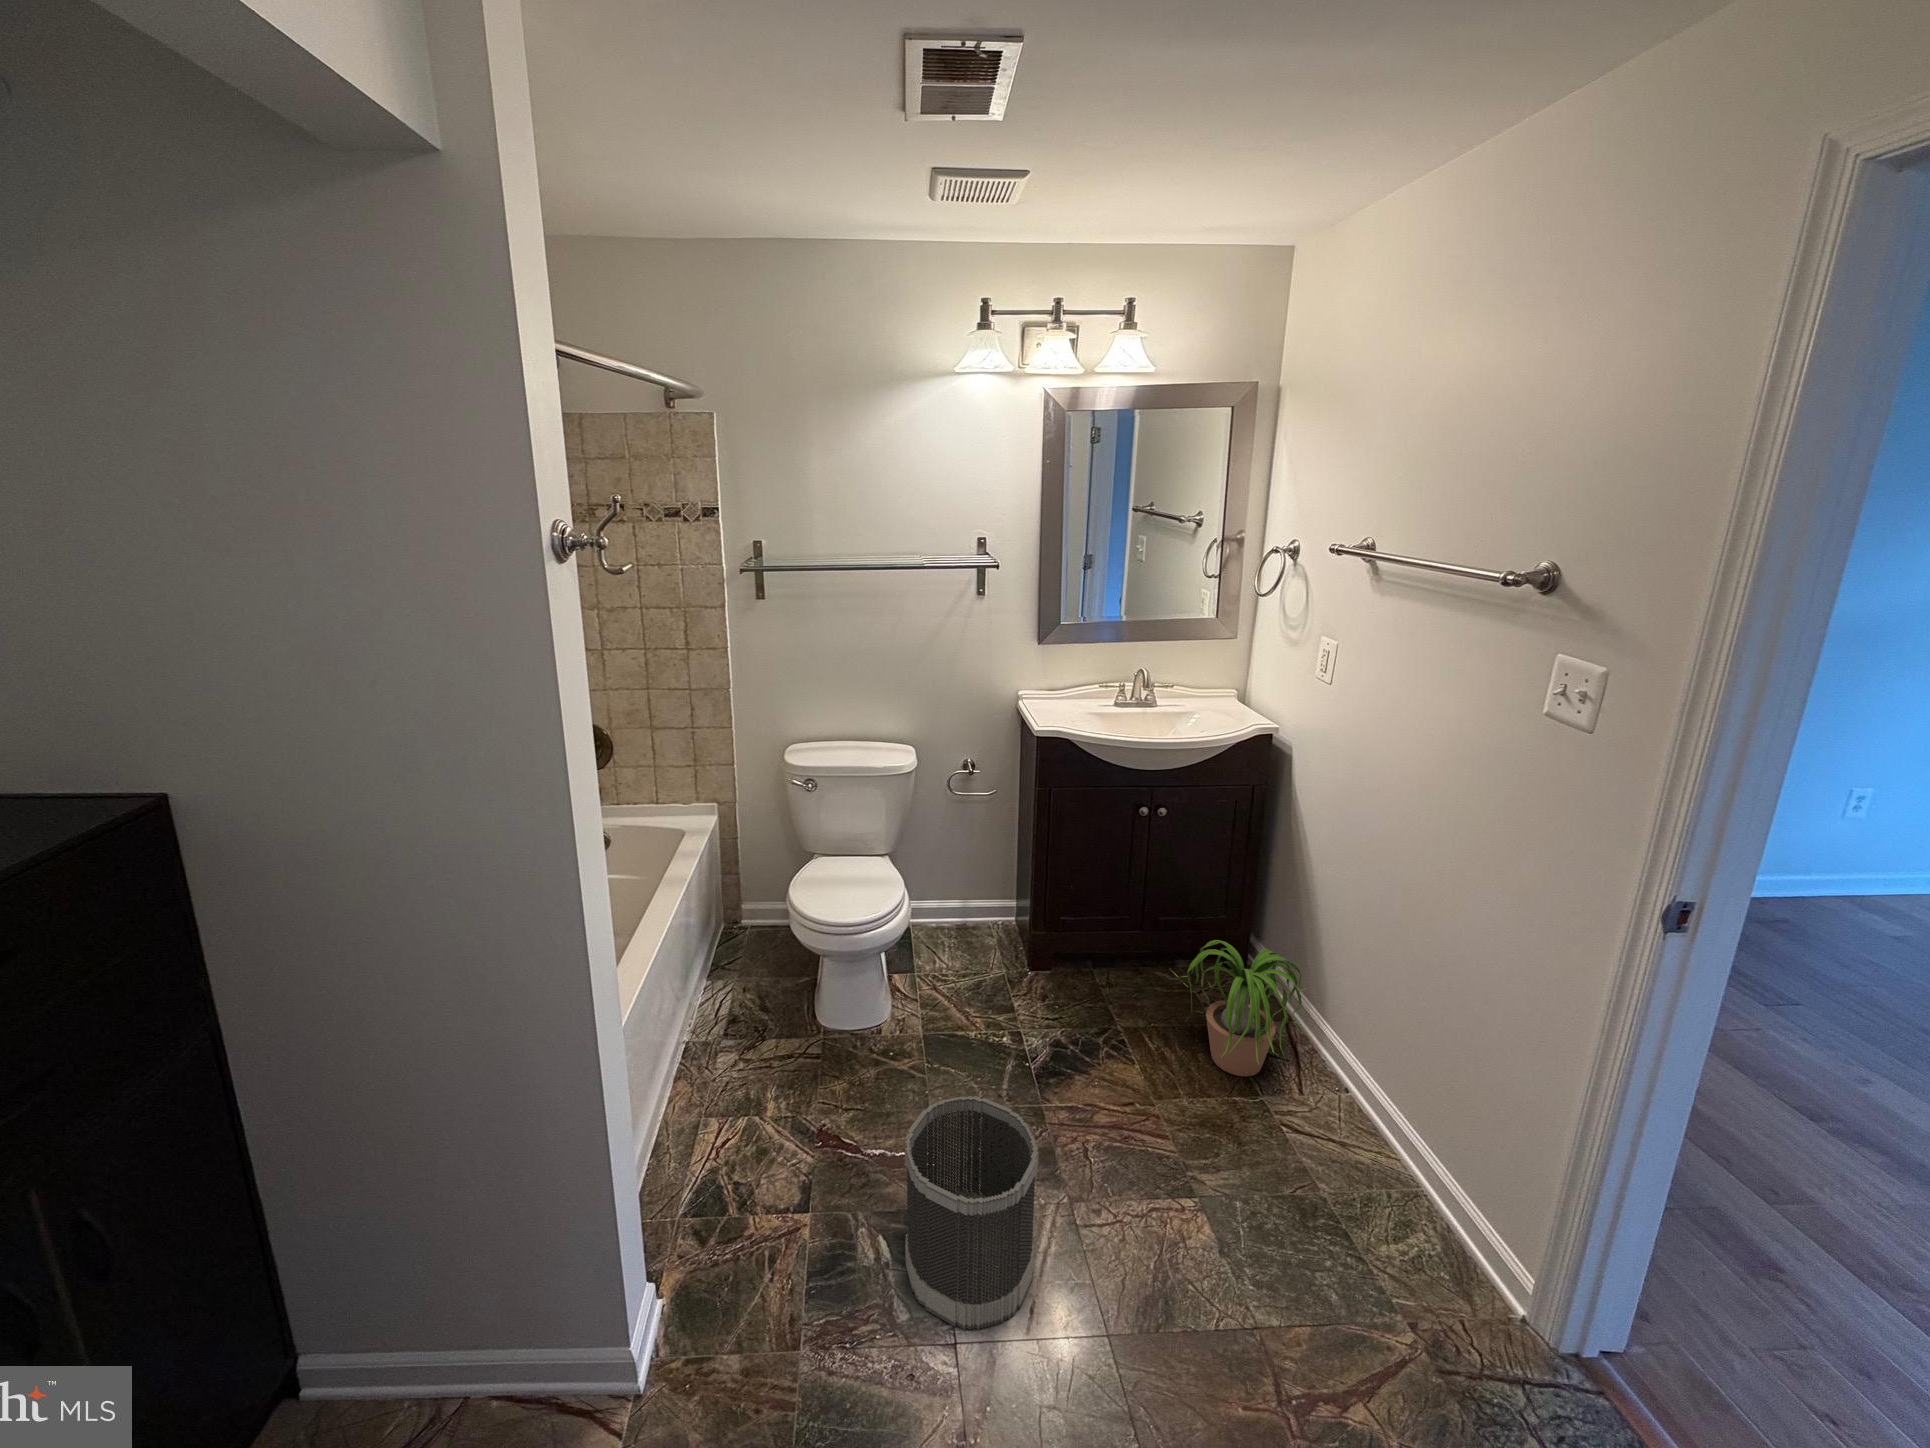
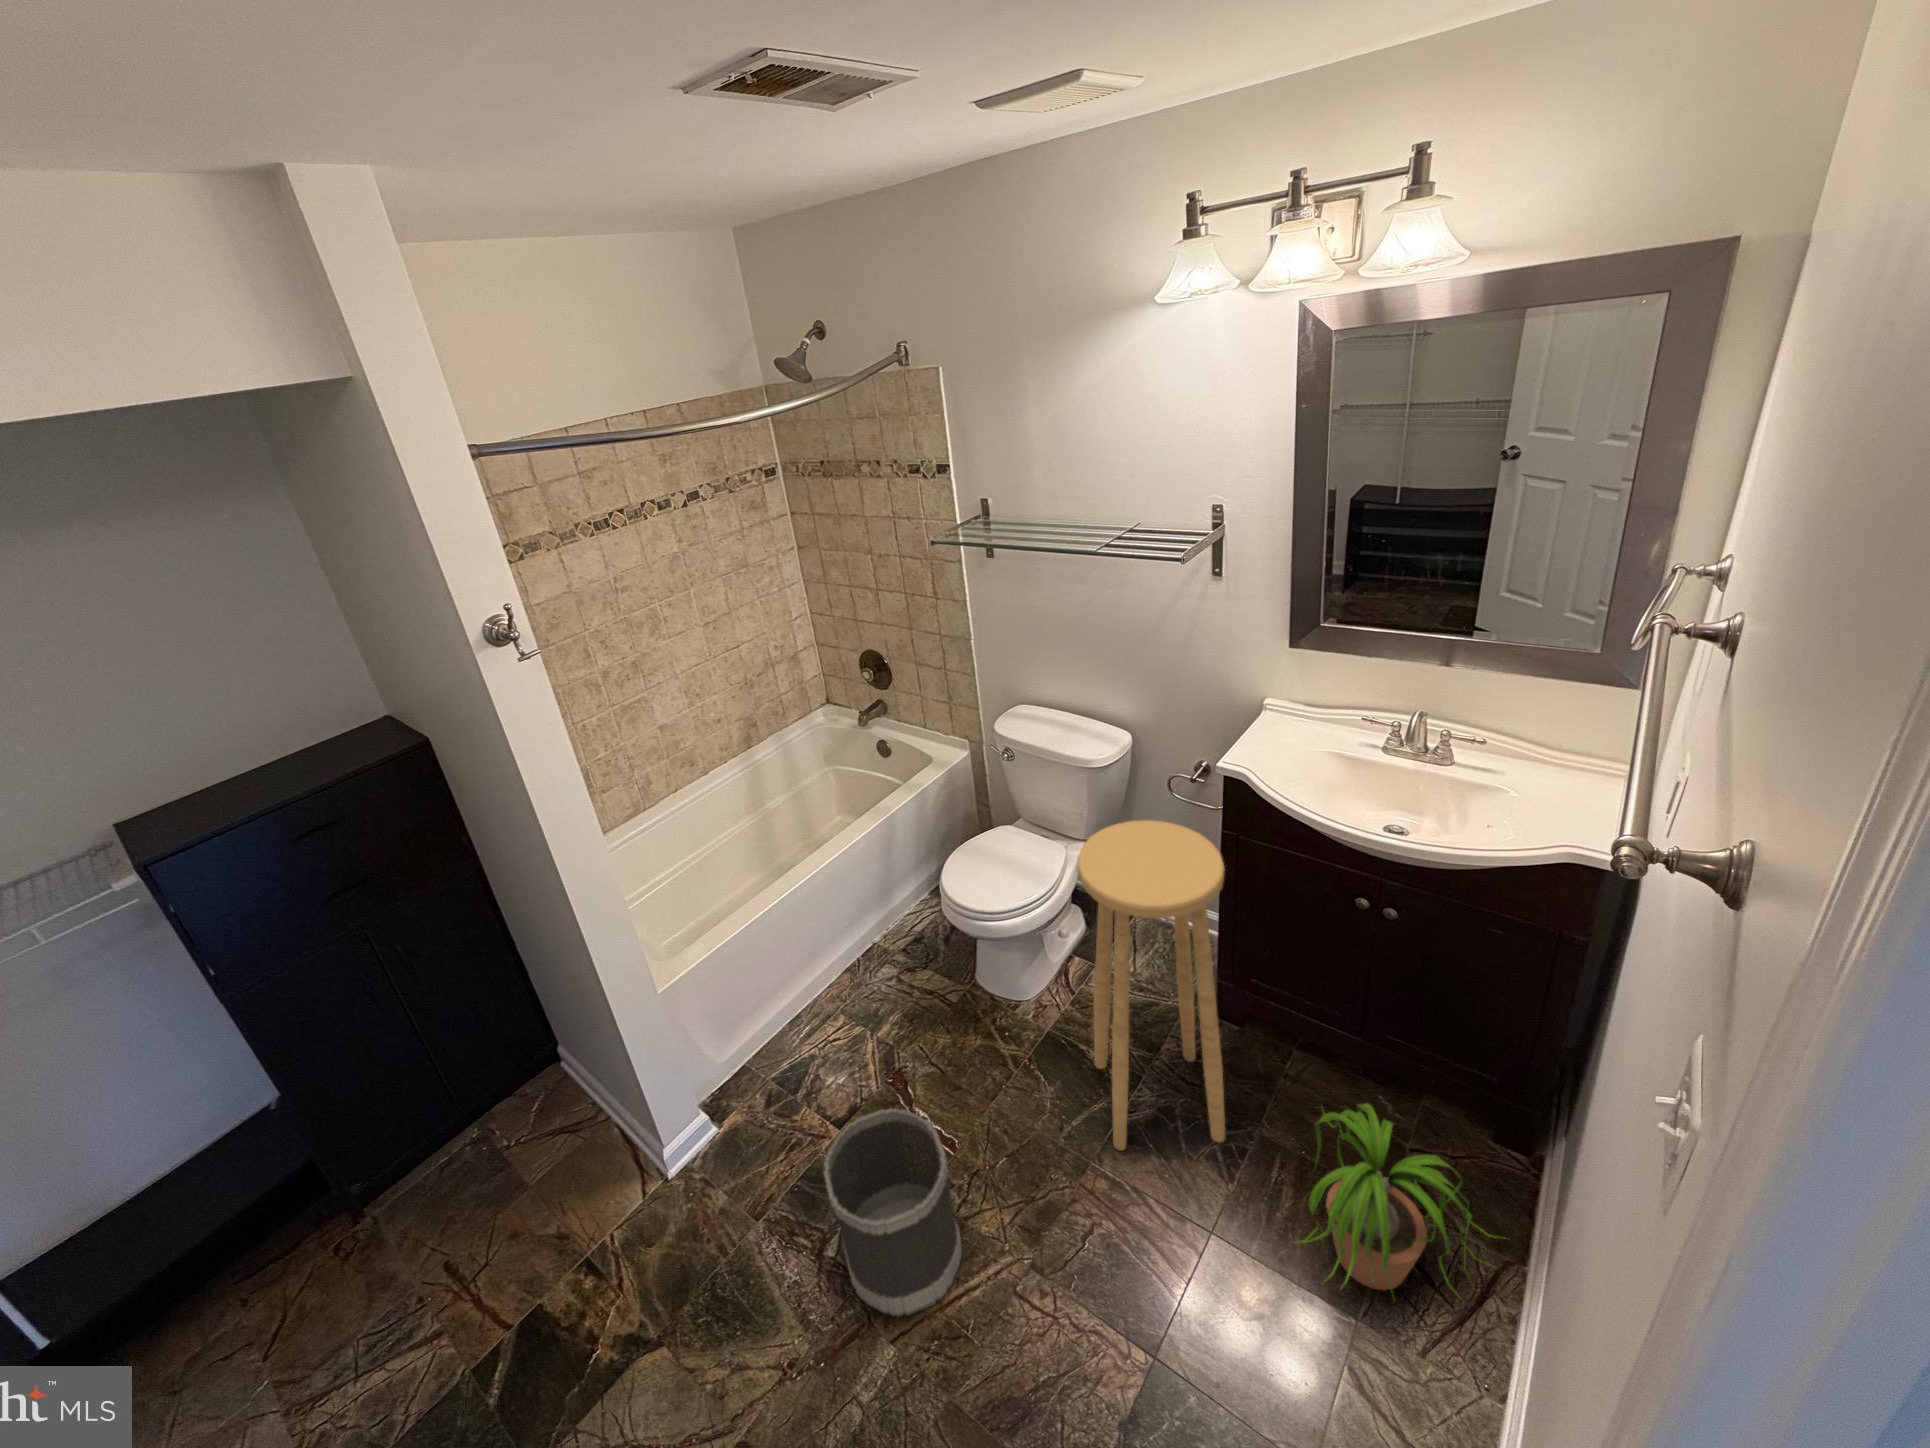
stool: none [979,778,1113,1086] -> present [1078,820,1225,1151]

